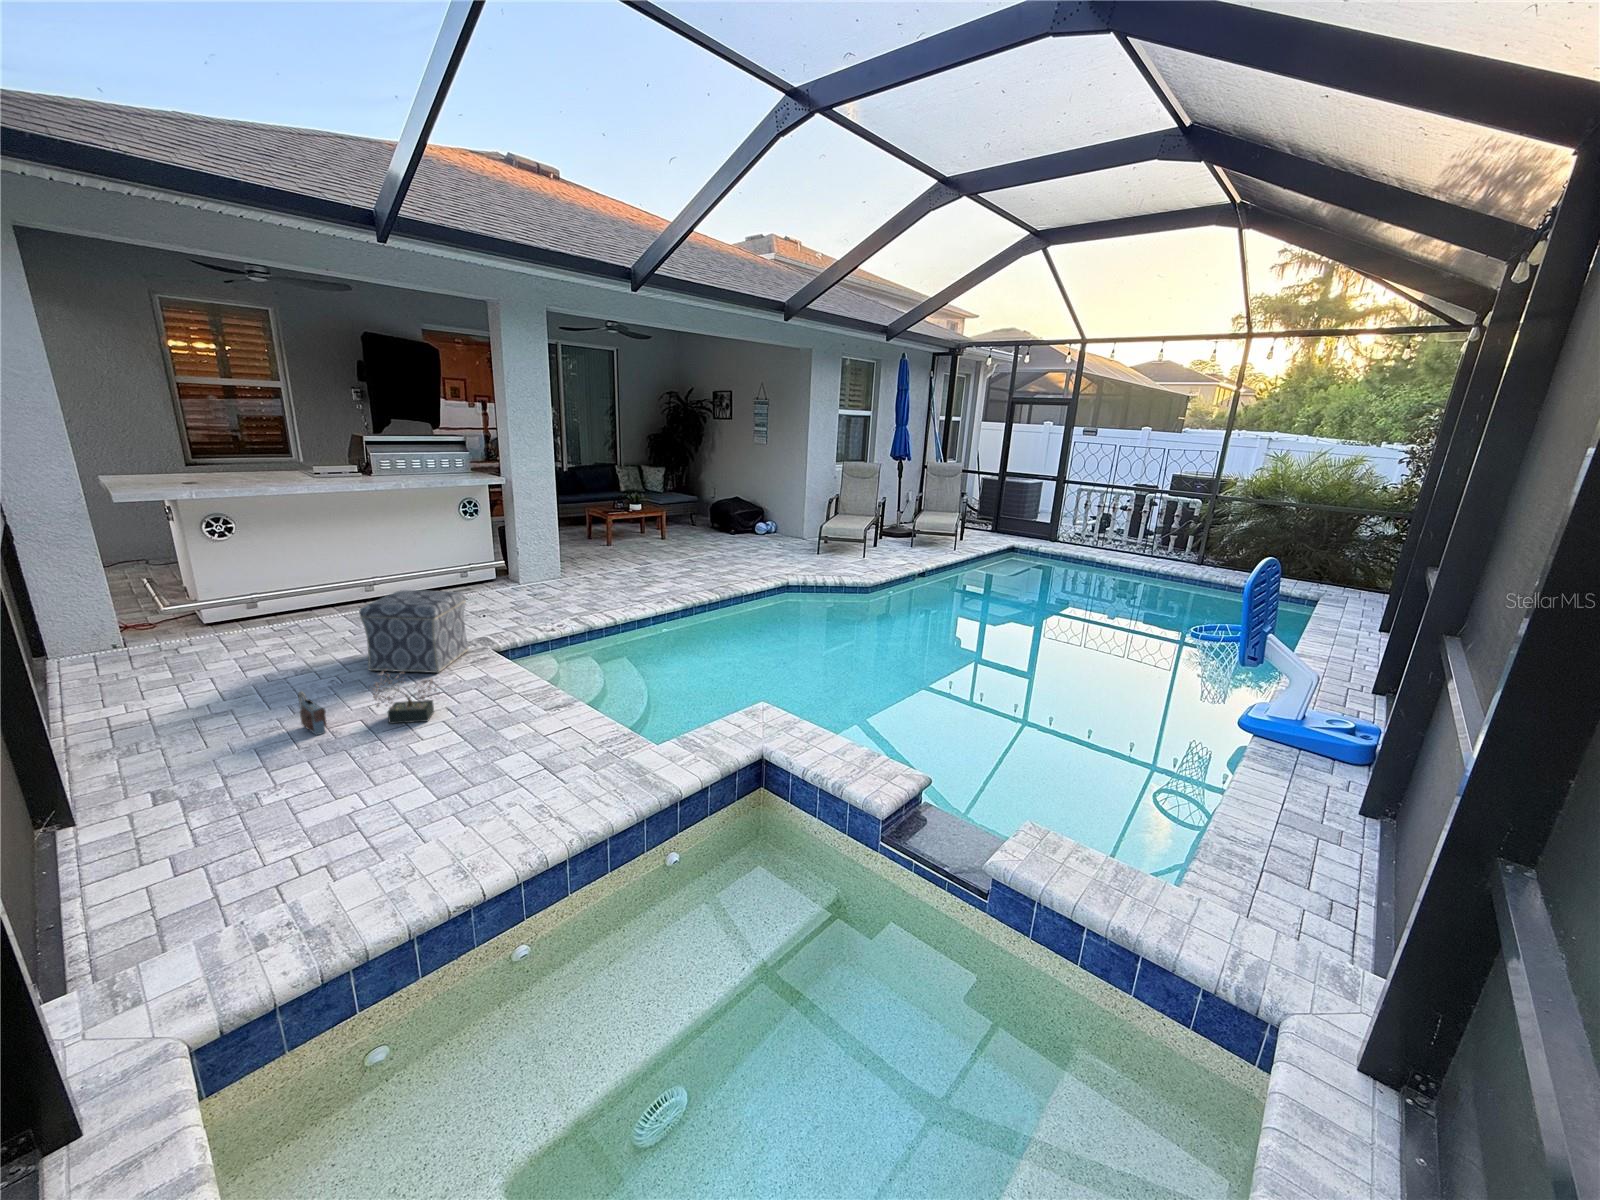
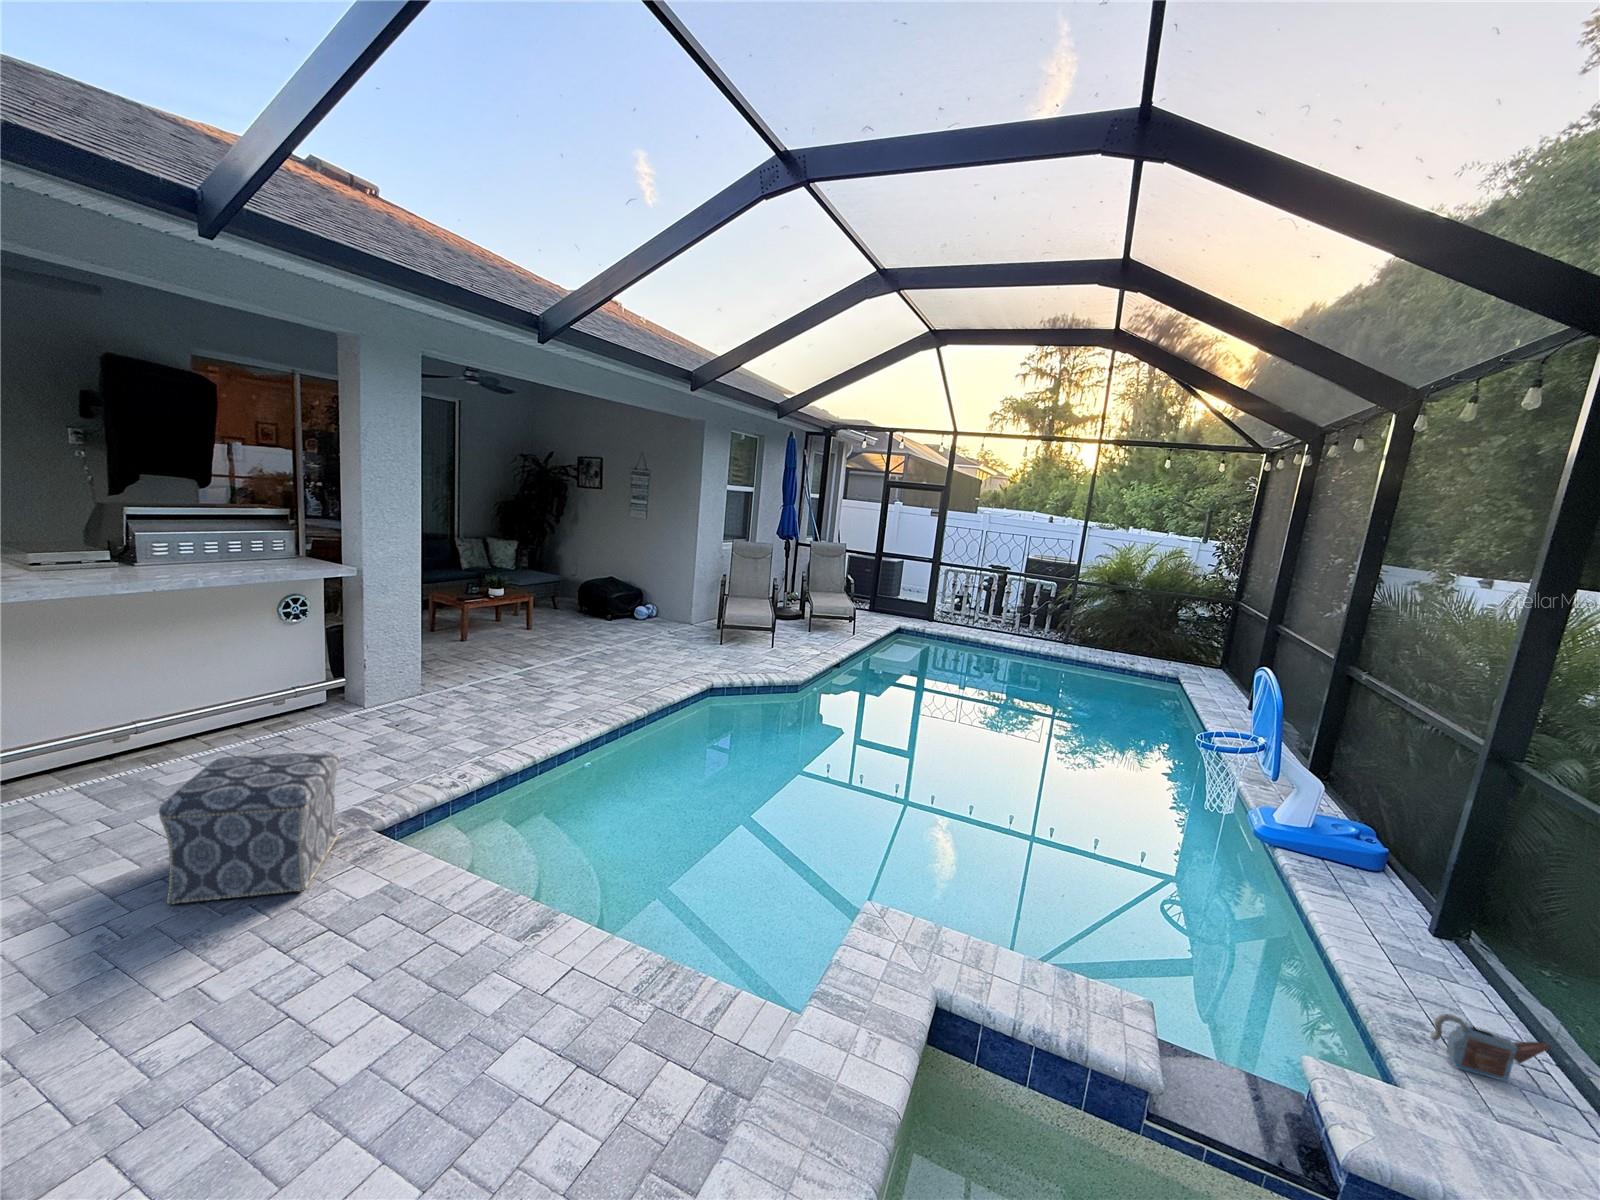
decorative plant: present [372,669,439,724] -> none [217,921,347,1024]
watering can: present [298,691,327,735] -> present [1430,1014,1551,1082]

